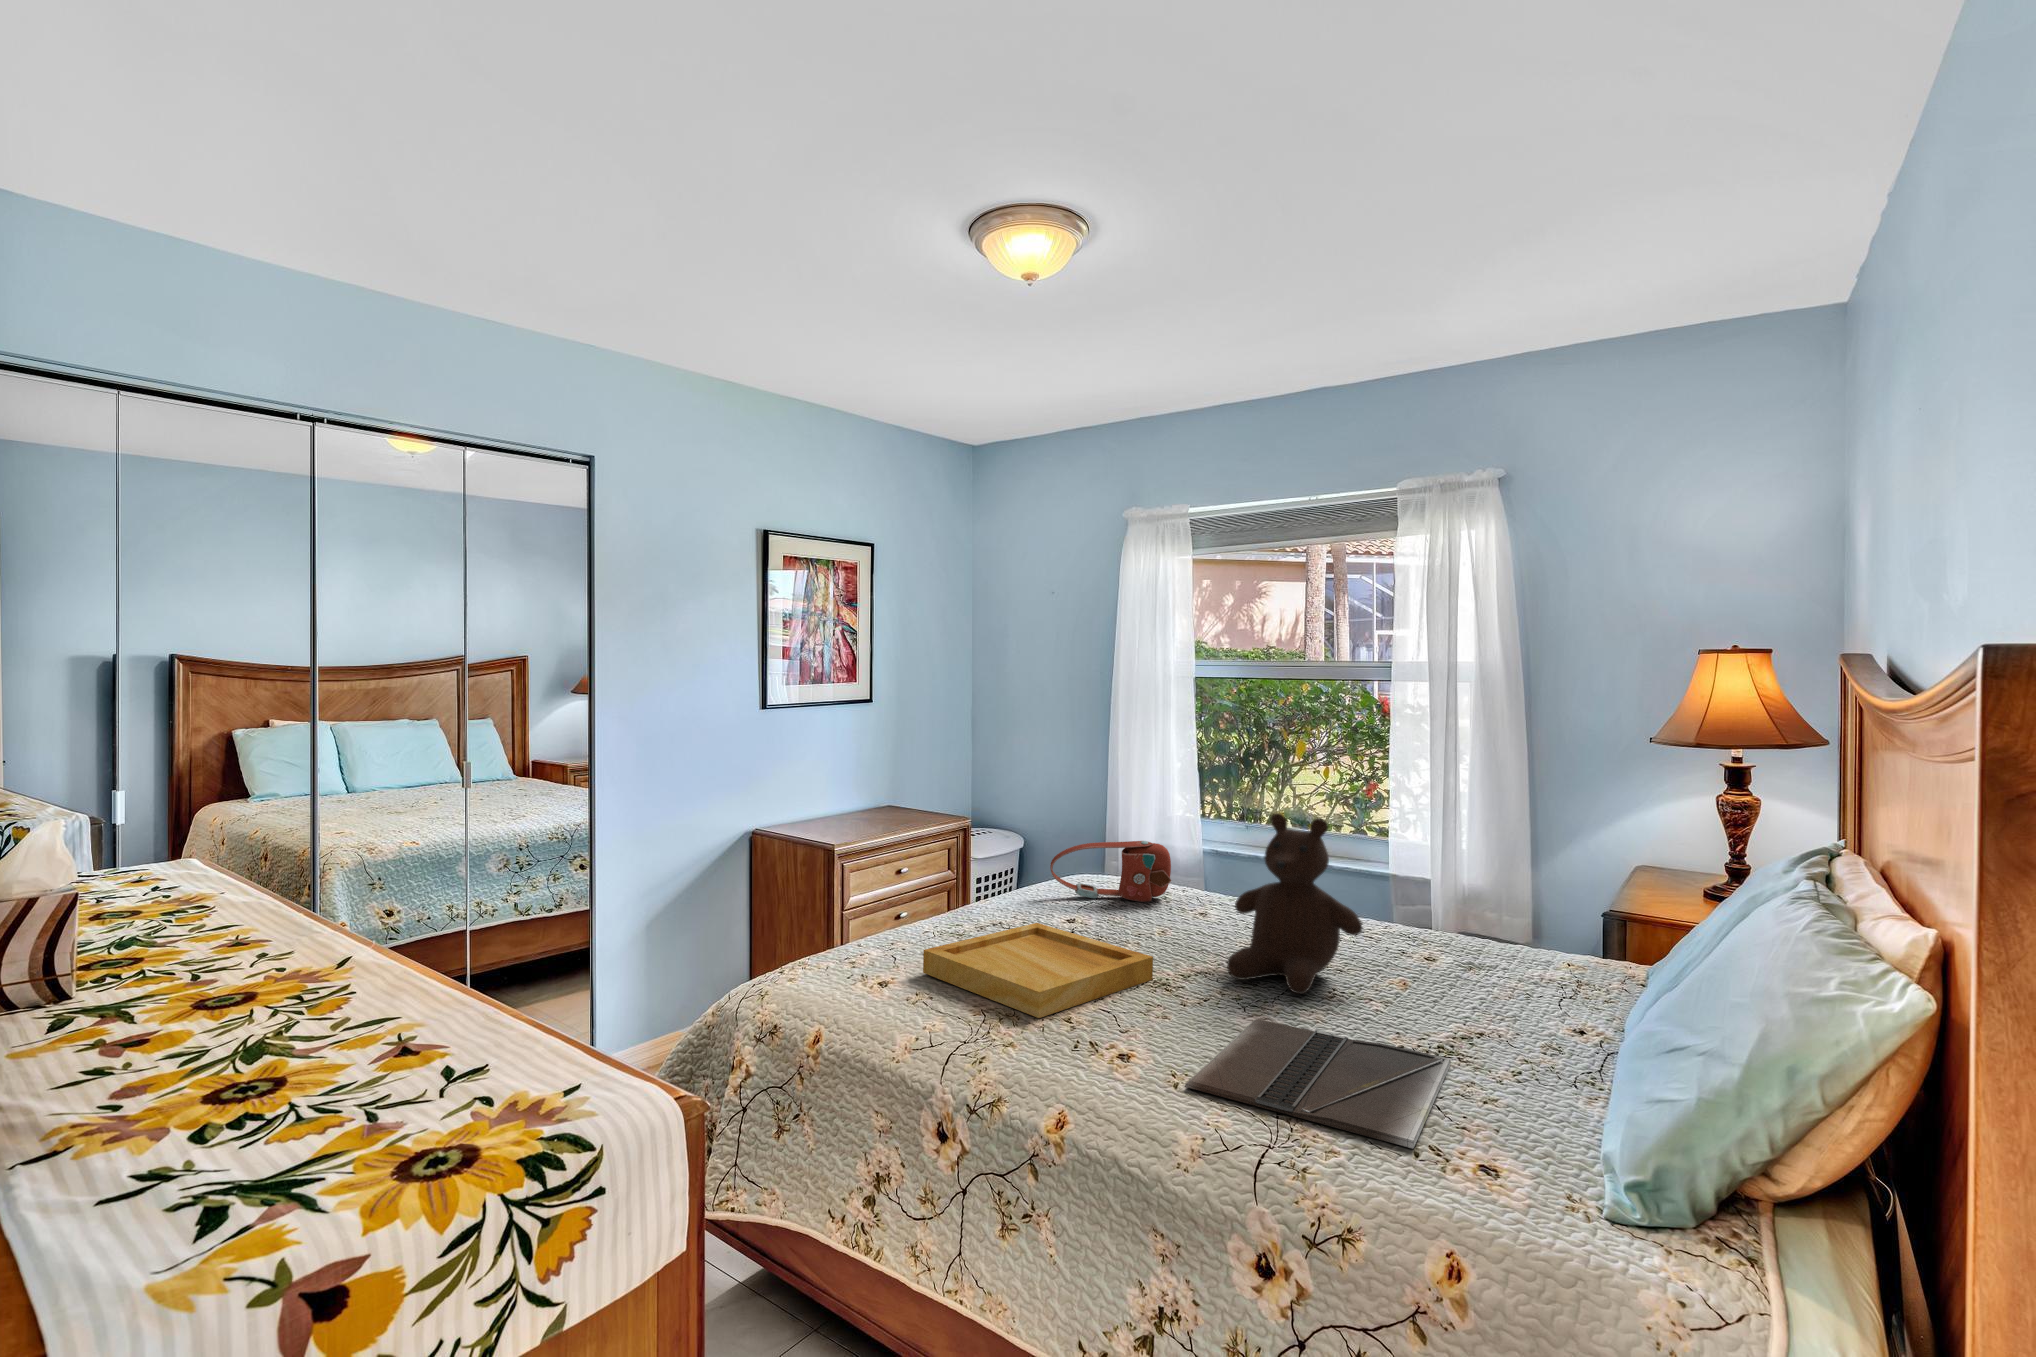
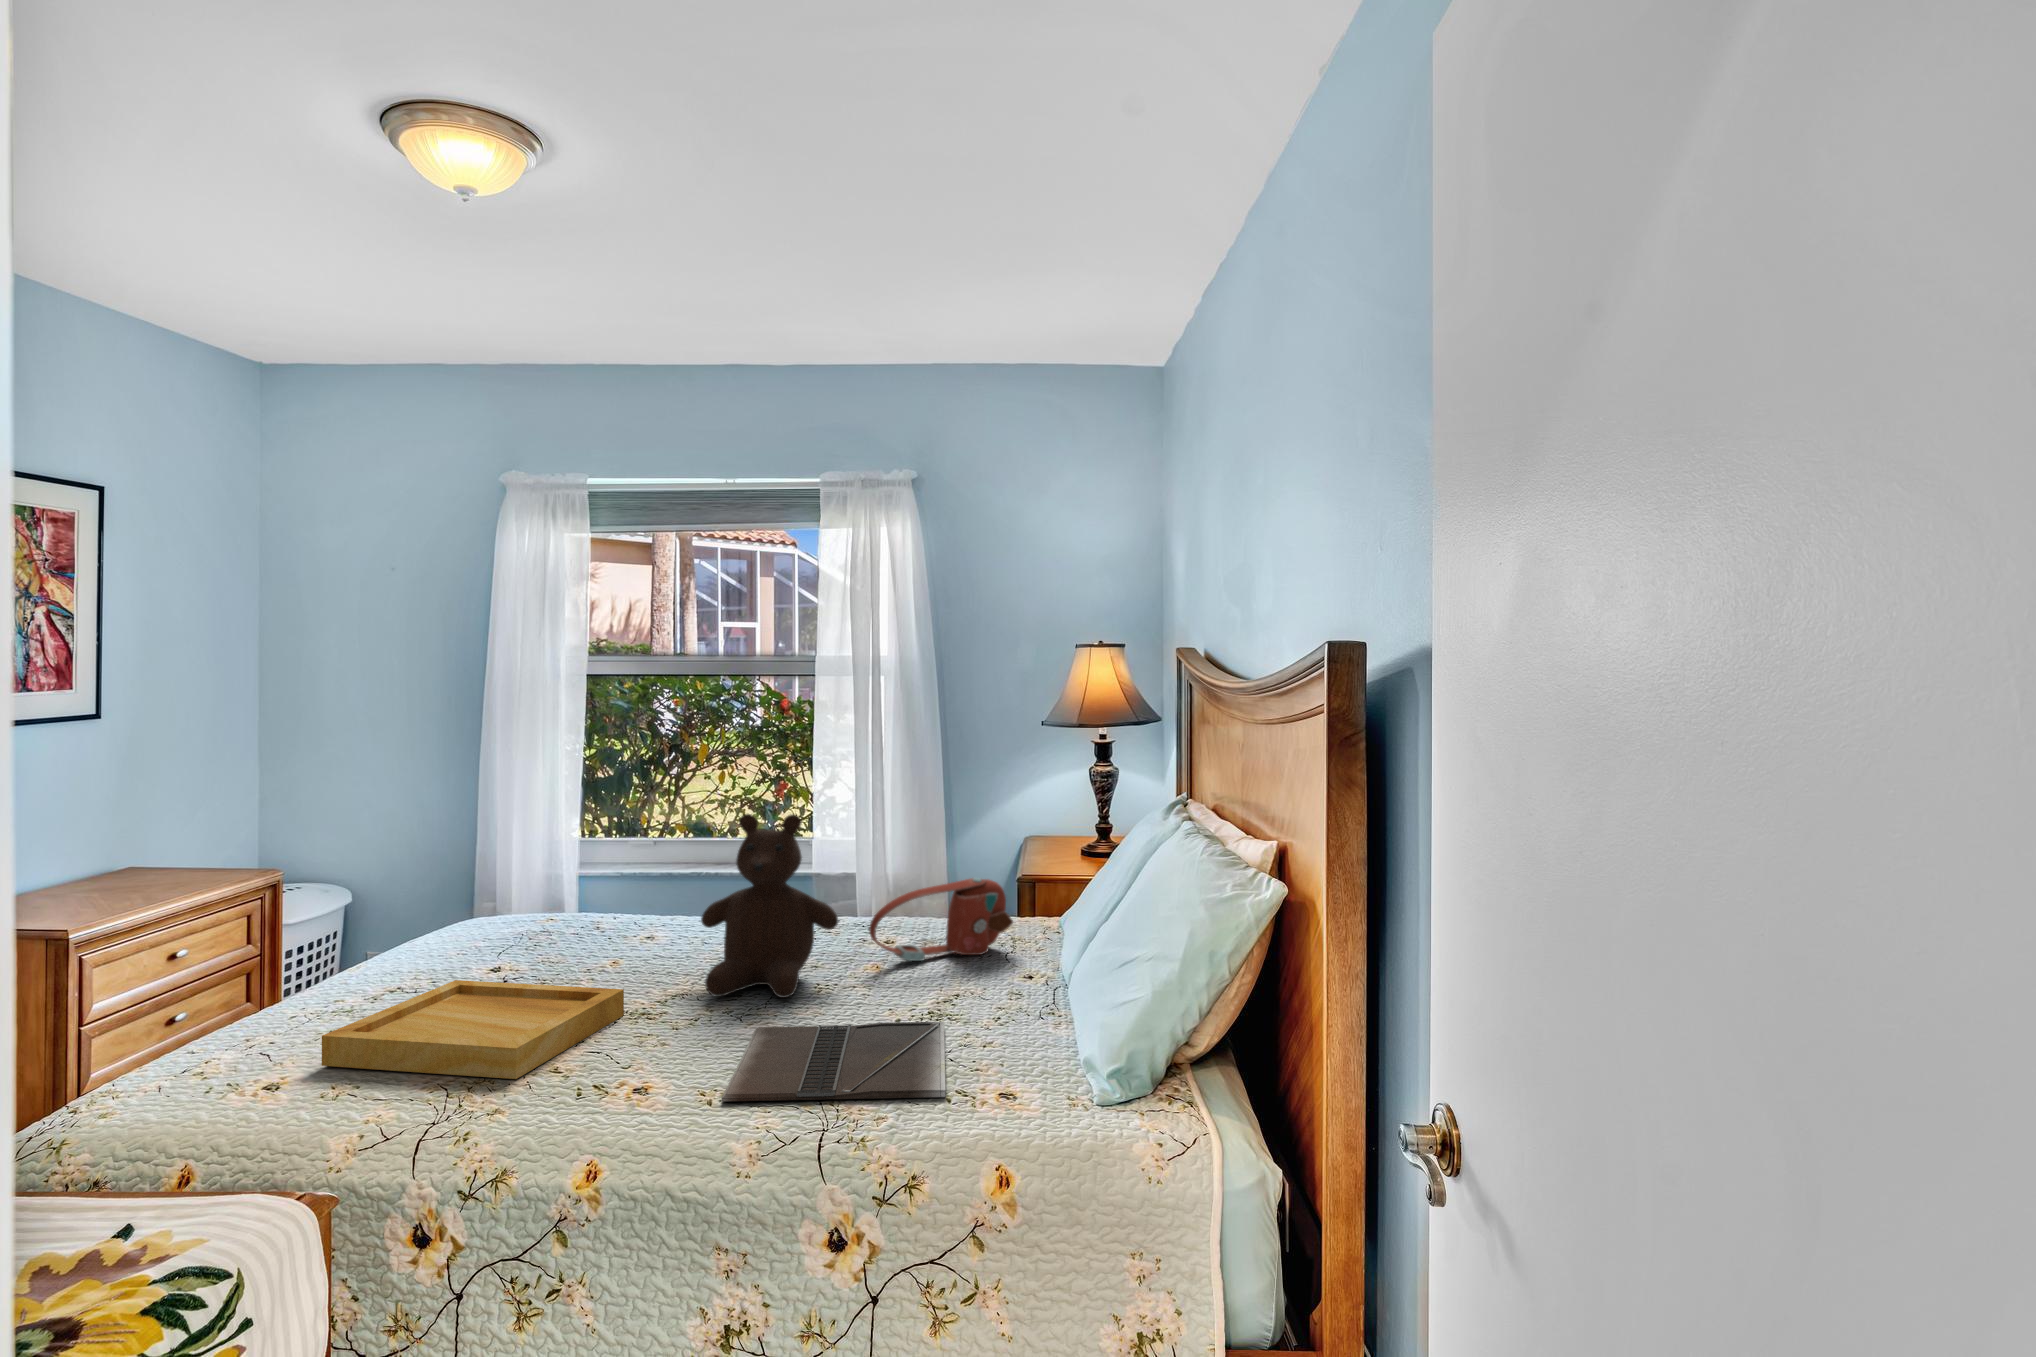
handbag: present [1050,841,1171,902] -> present [869,878,1013,961]

